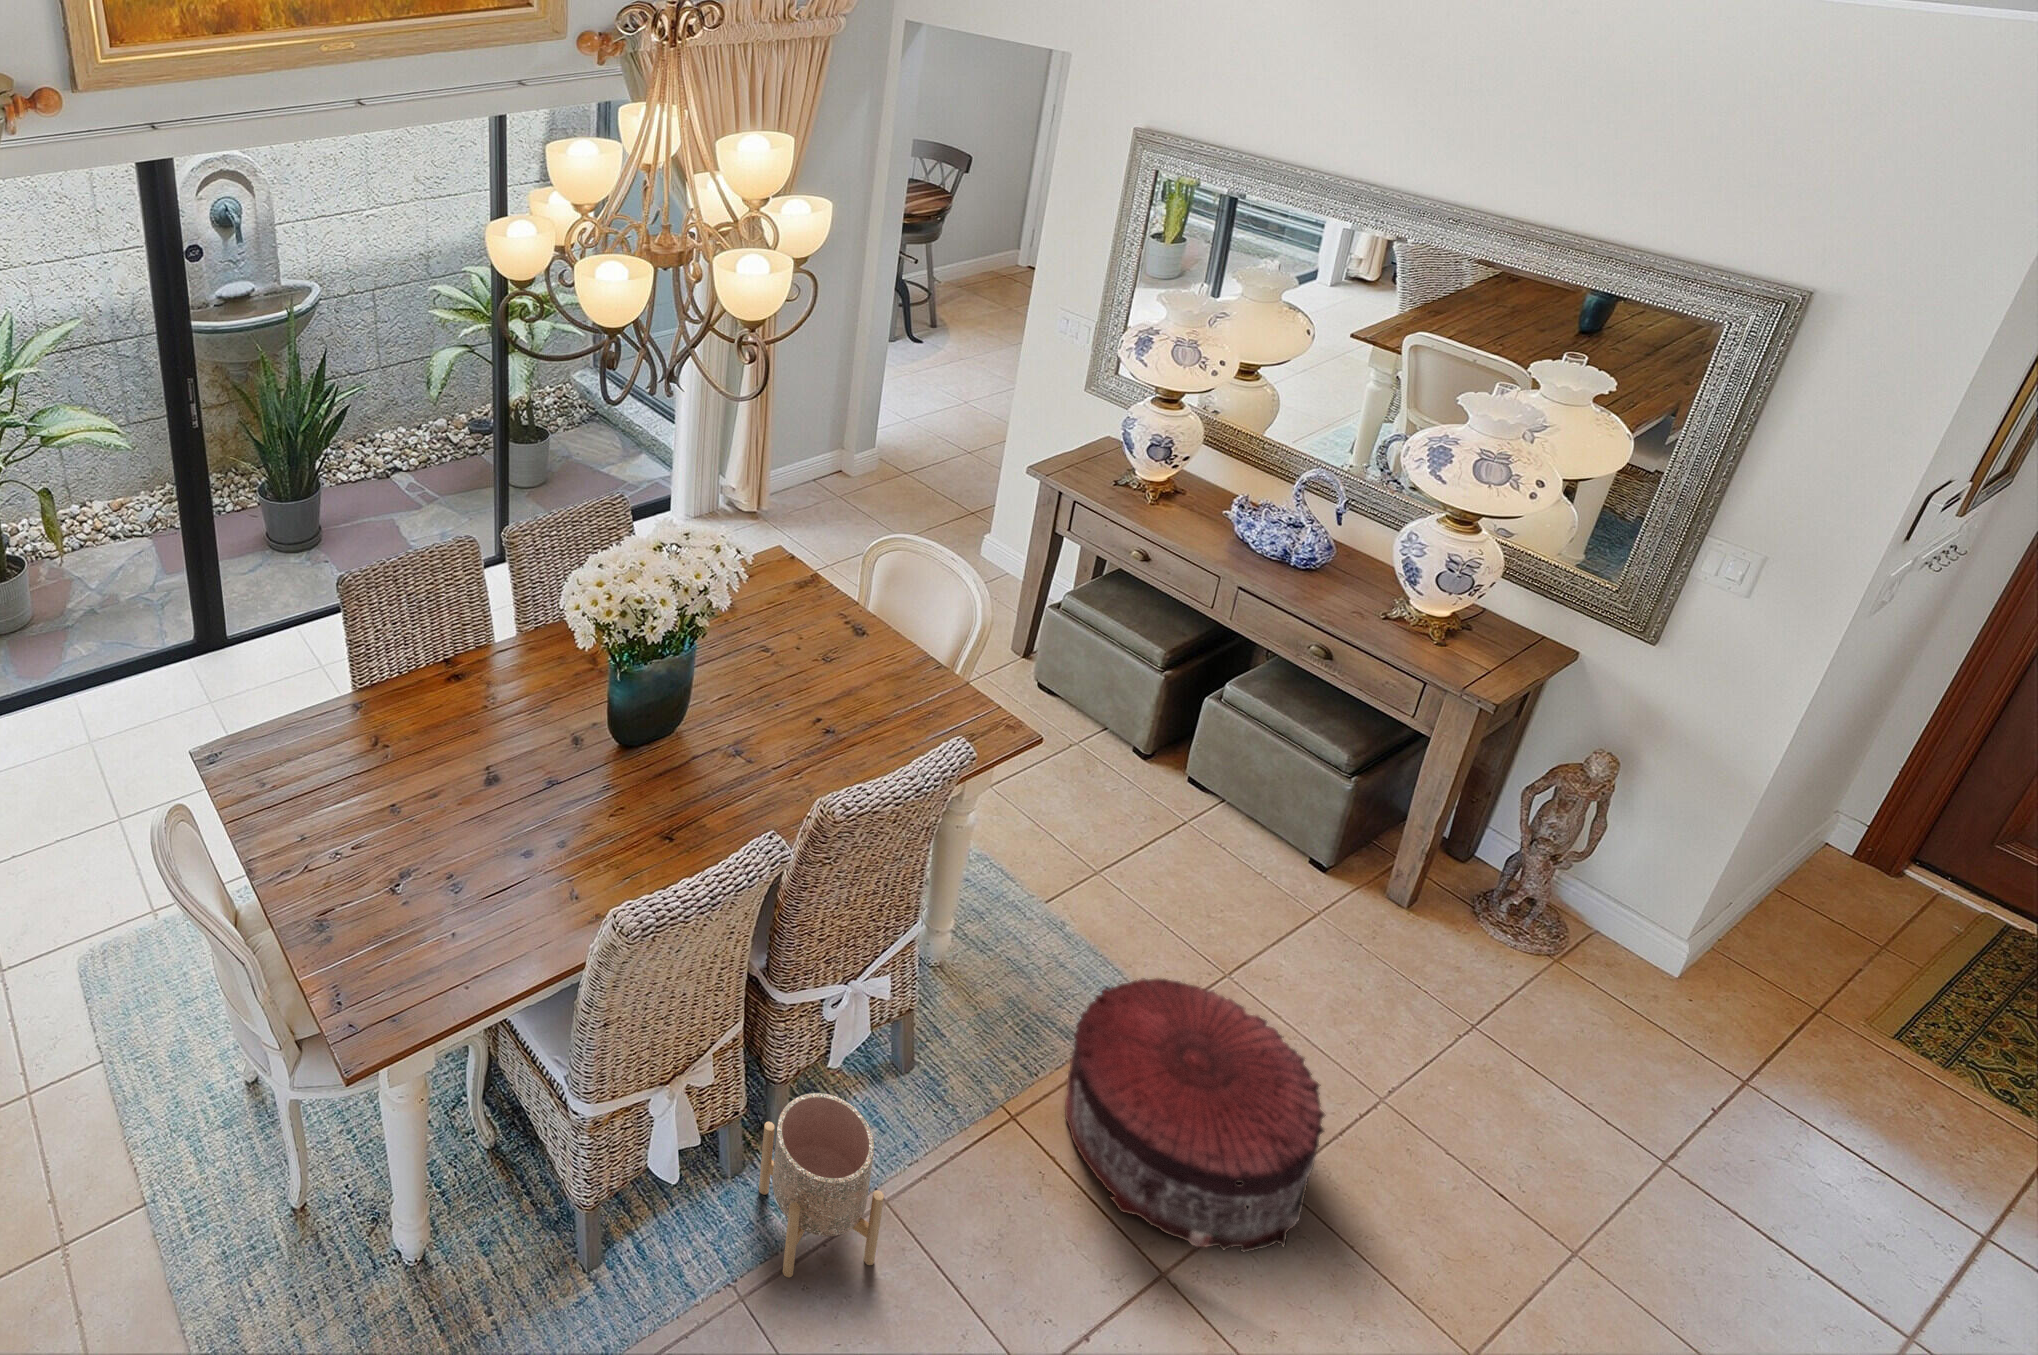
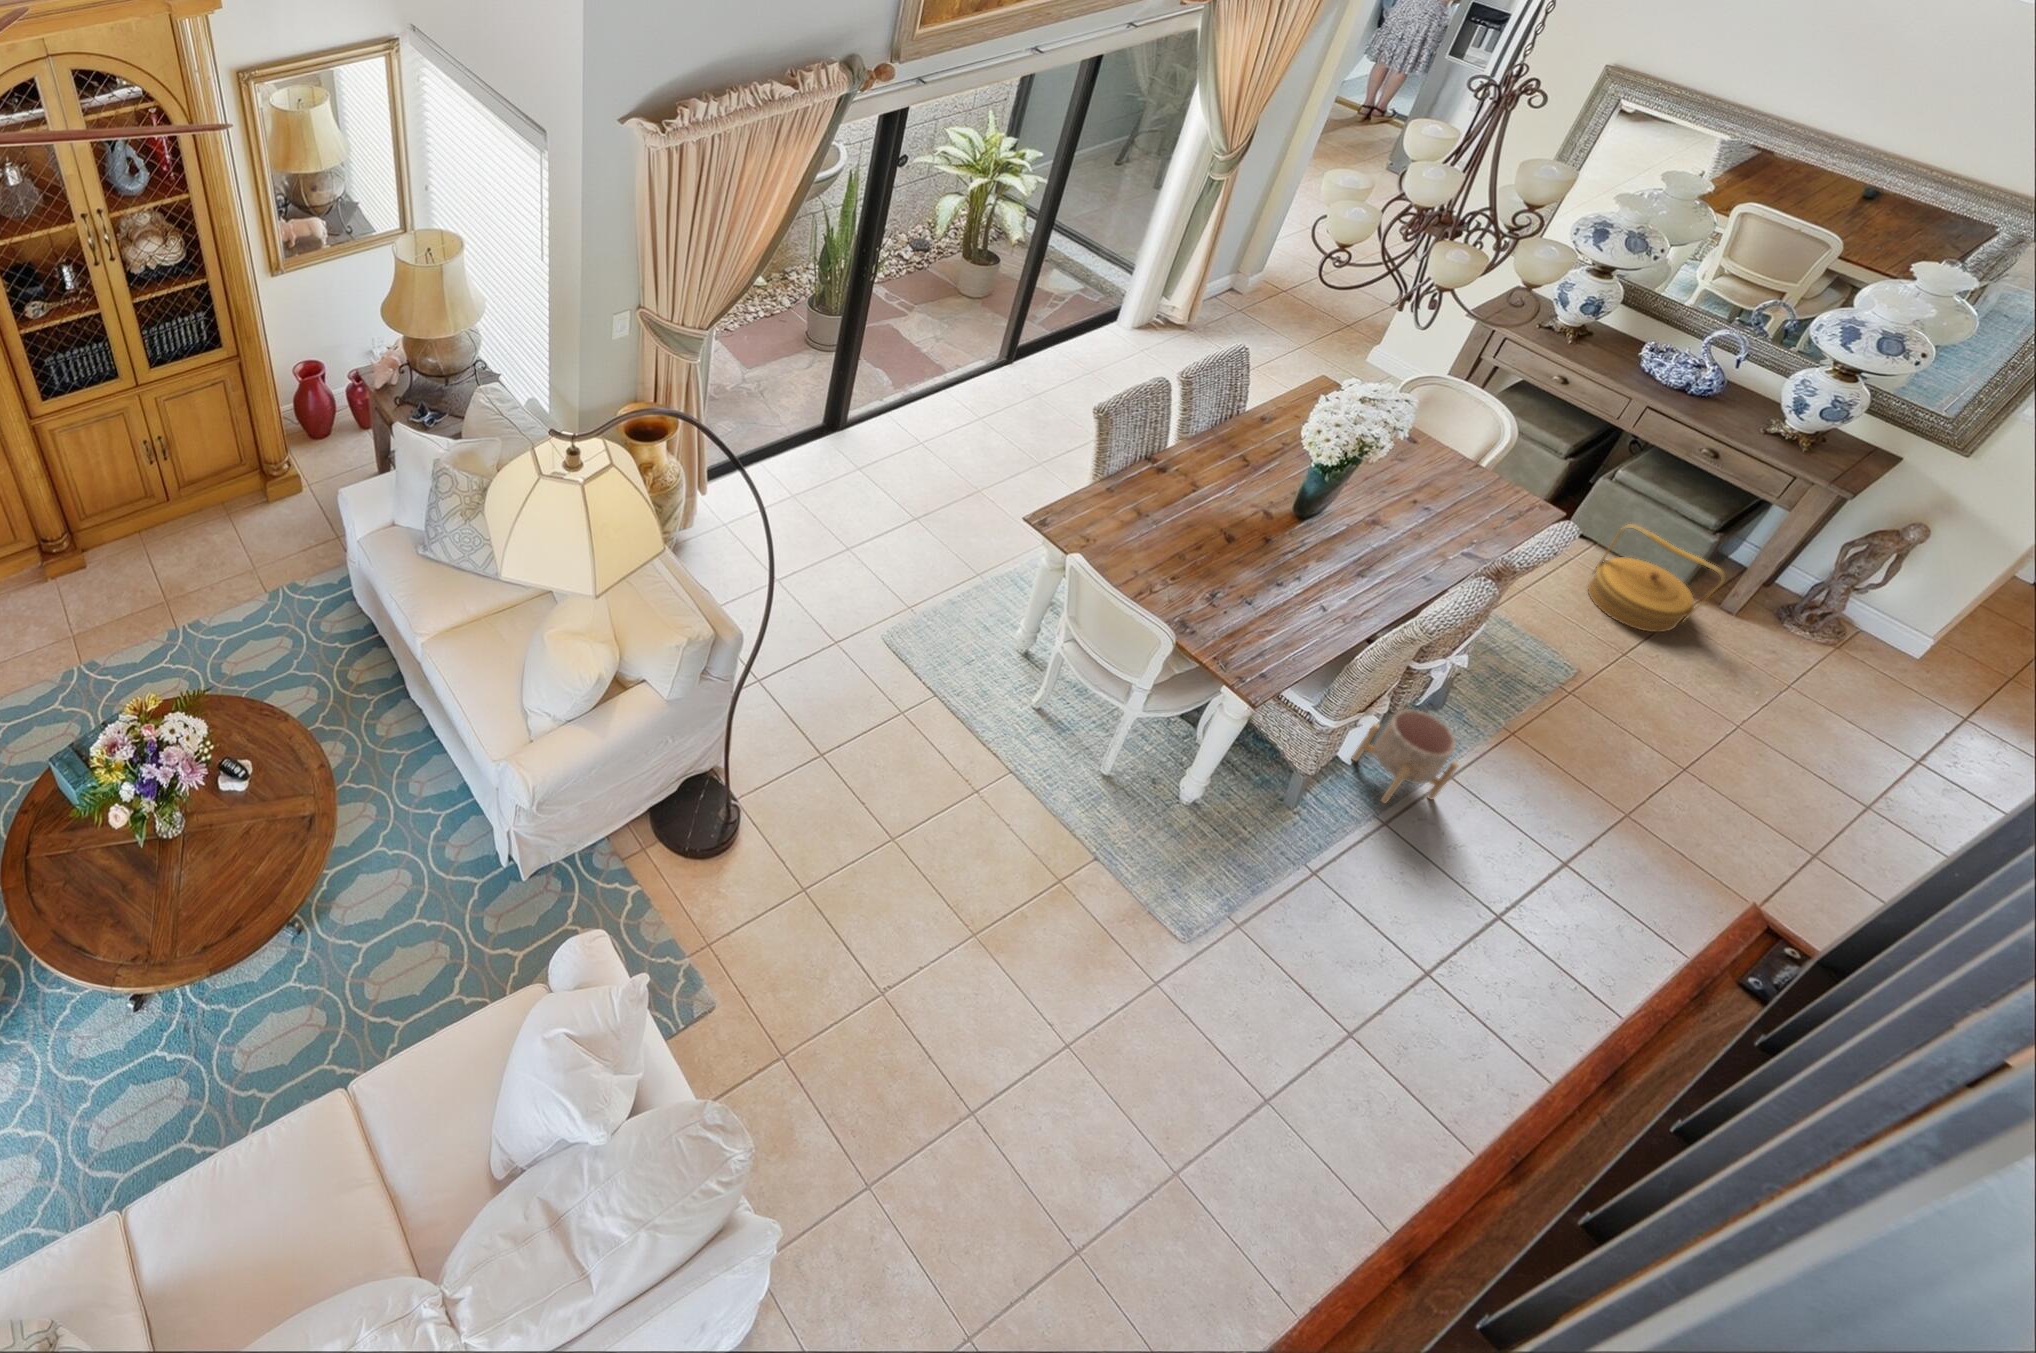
woven basket: none [1202,765,1359,939] -> present [1588,524,1726,632]
pouf: present [1065,978,1325,1252] -> none [1528,654,1724,804]

